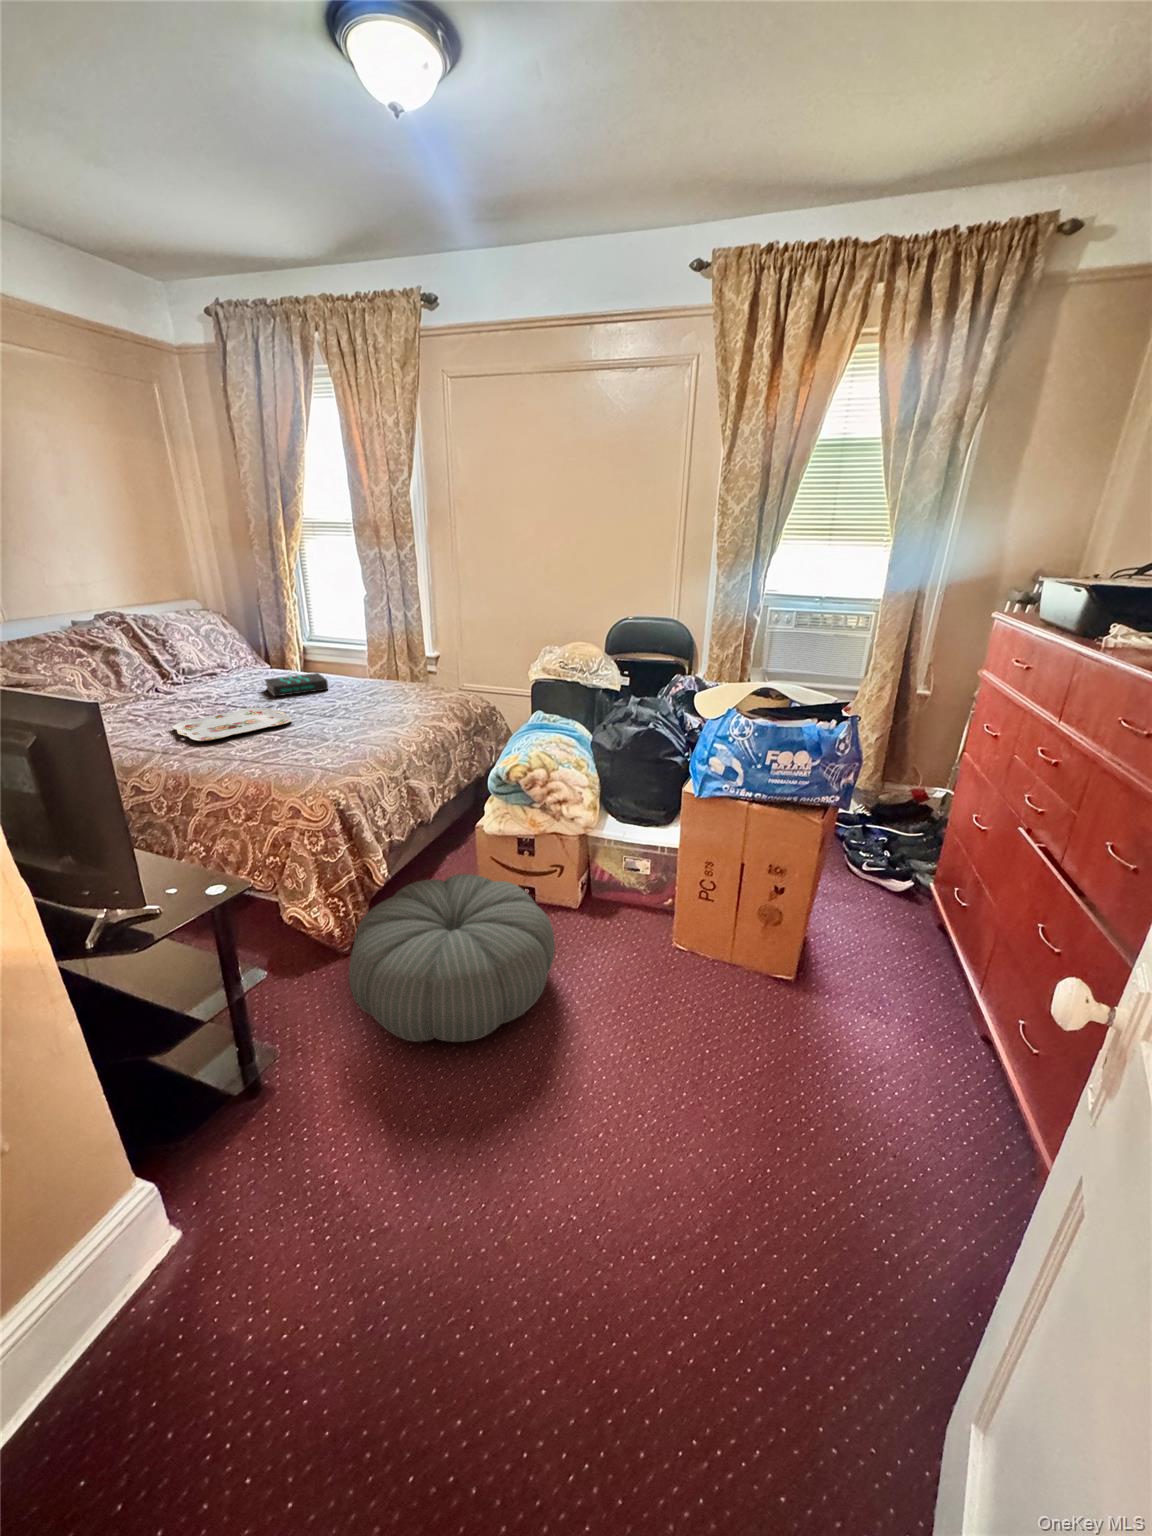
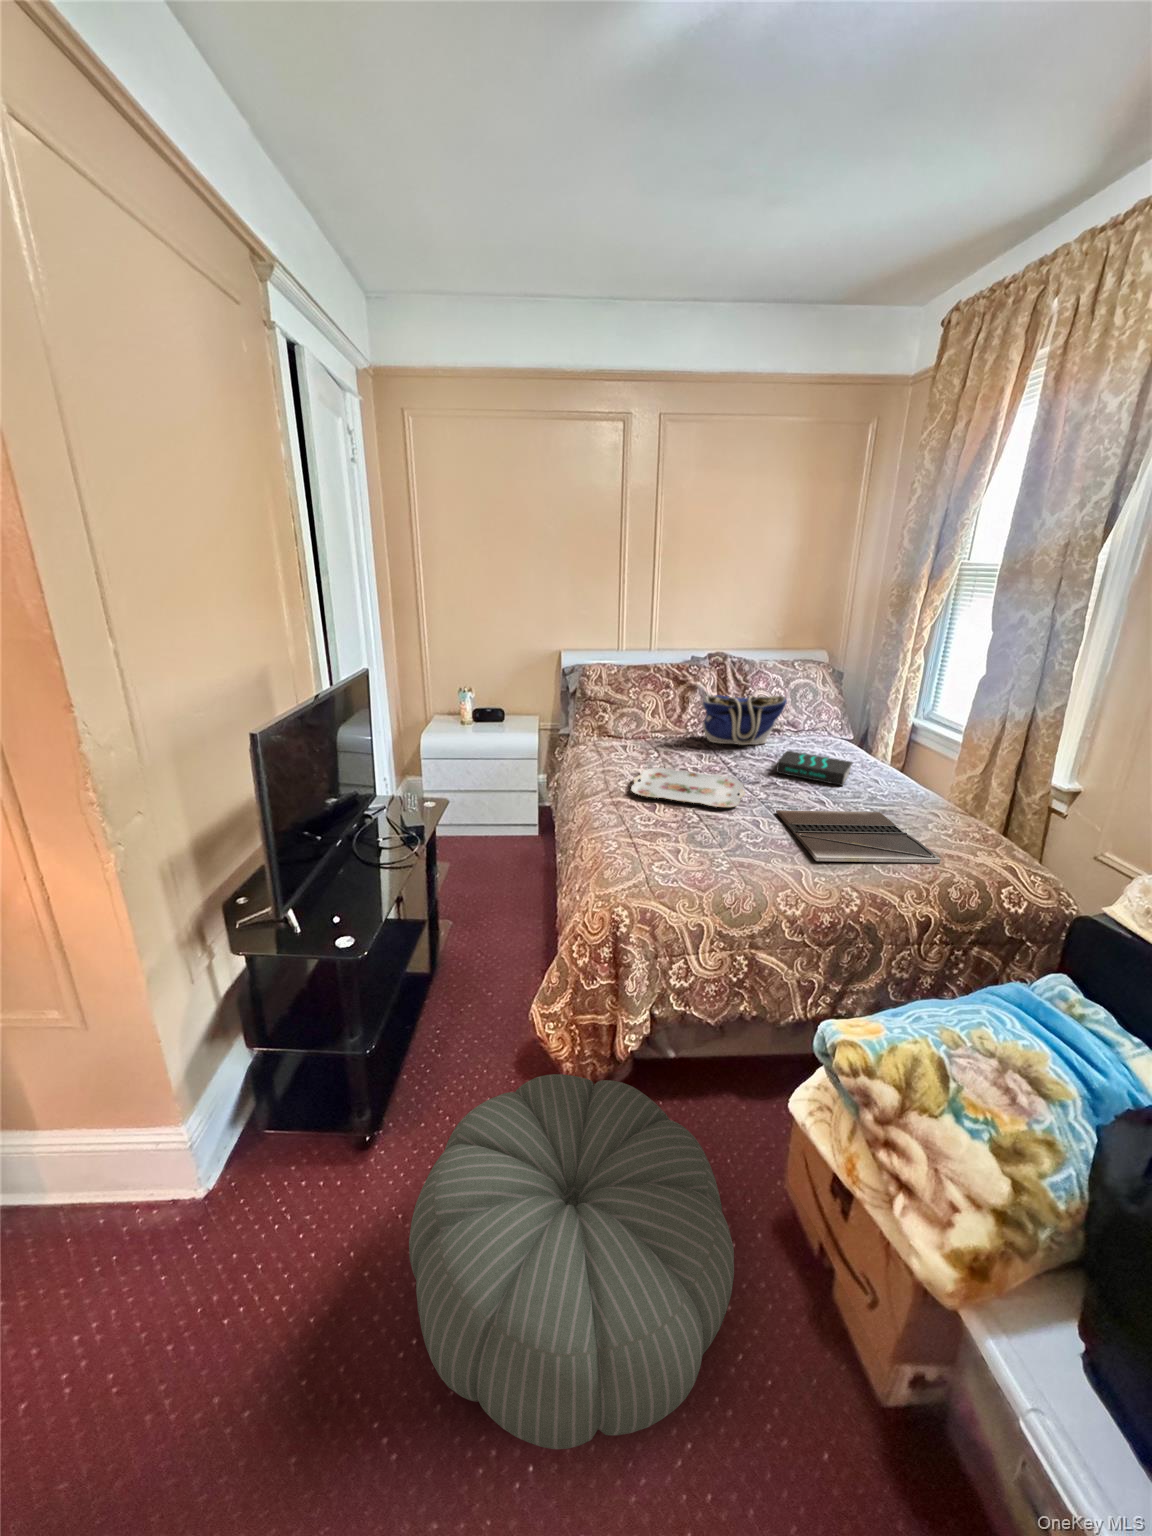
tote bag: none [155,637,235,695] -> present [701,695,787,745]
laptop: none [321,694,436,724] -> present [776,810,941,863]

